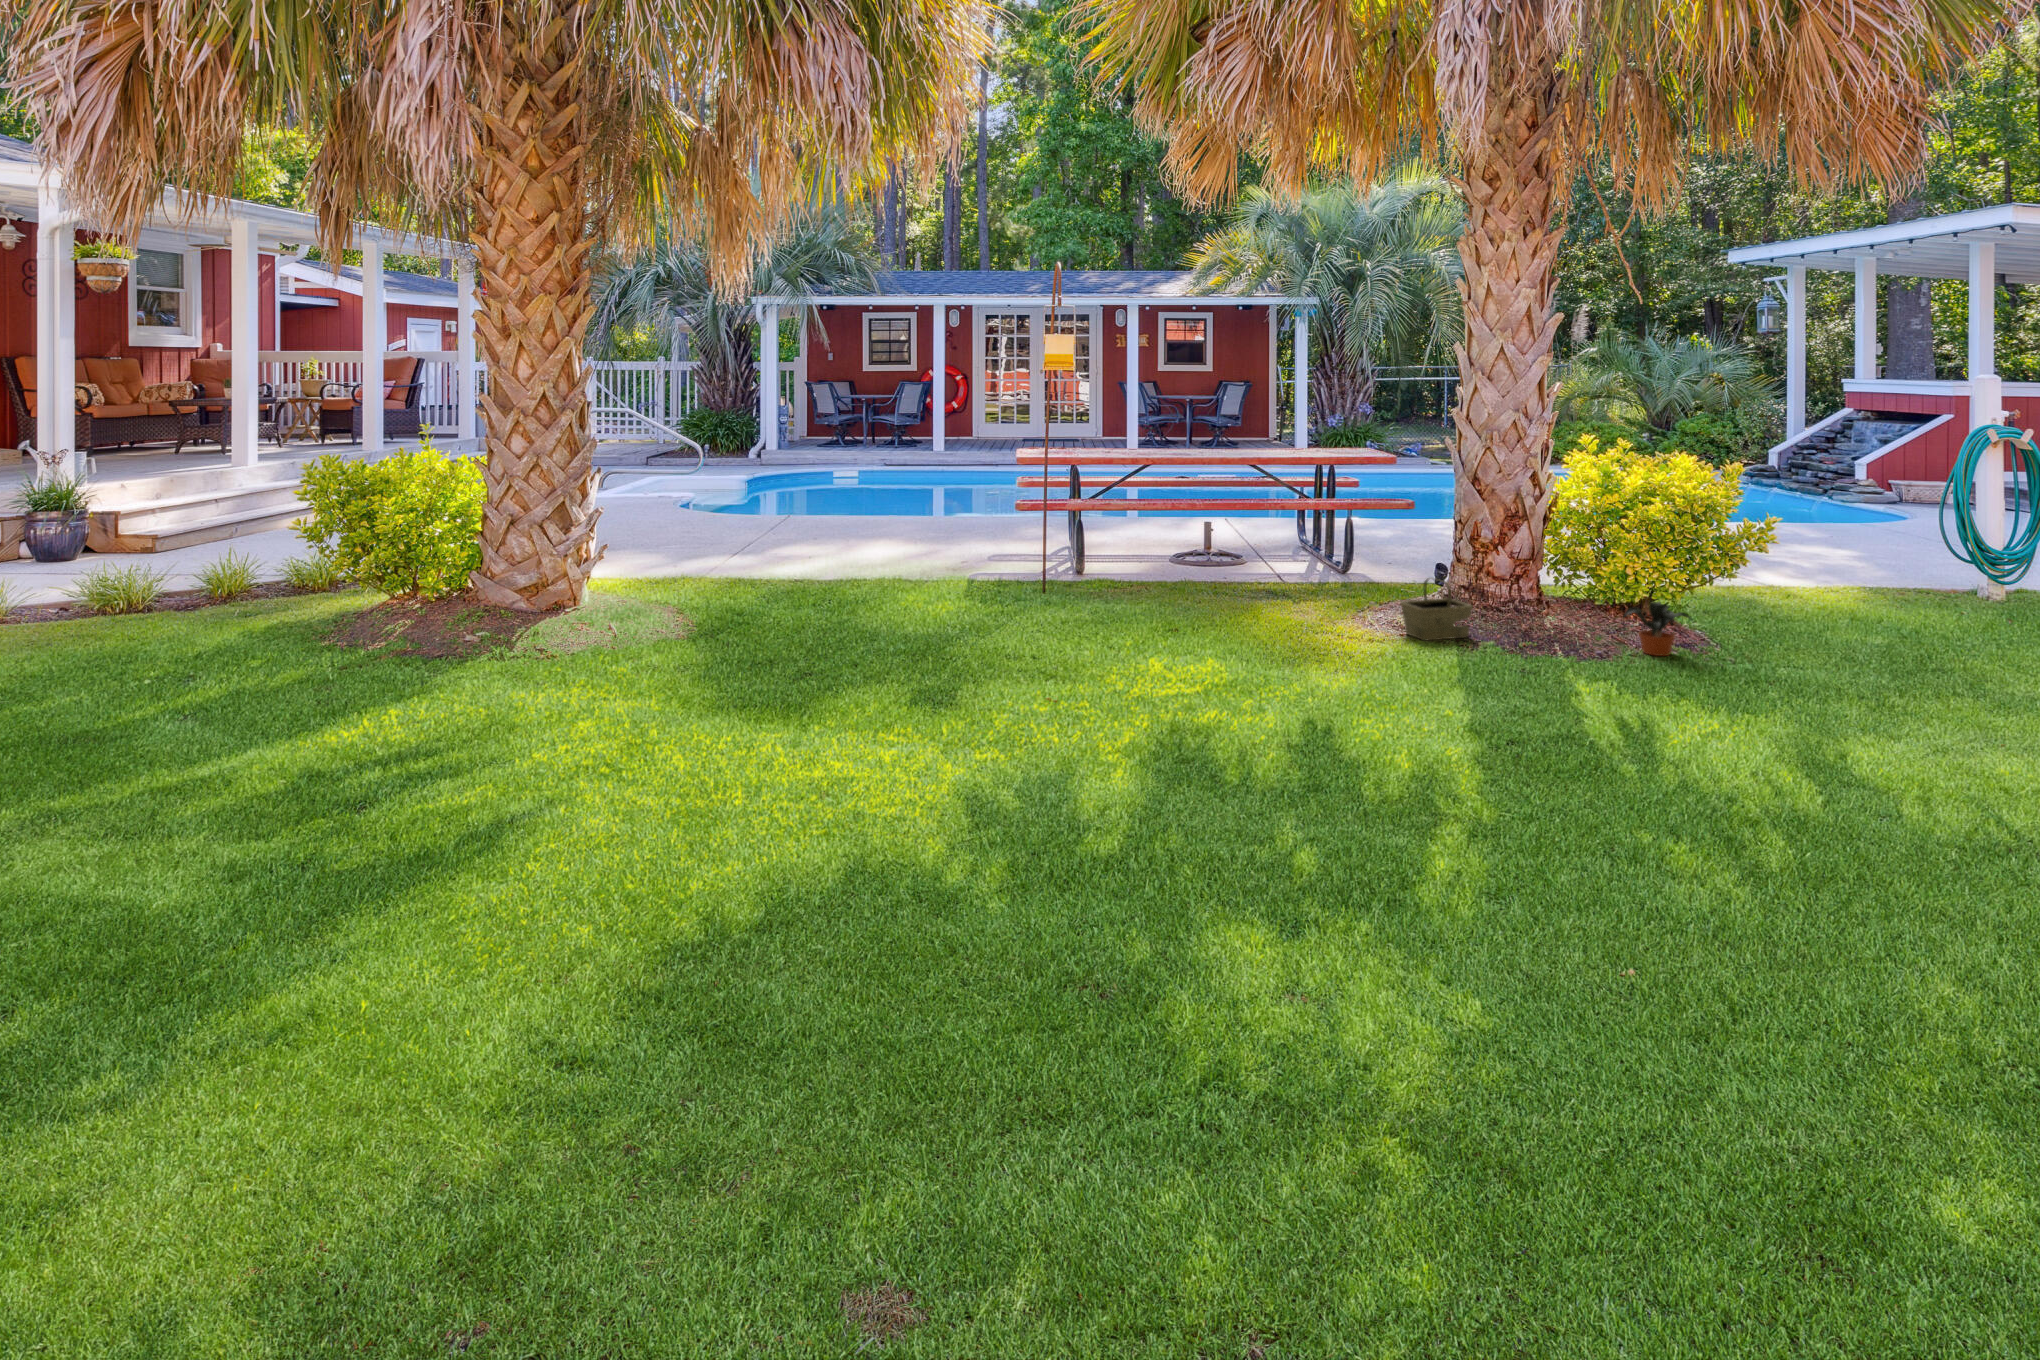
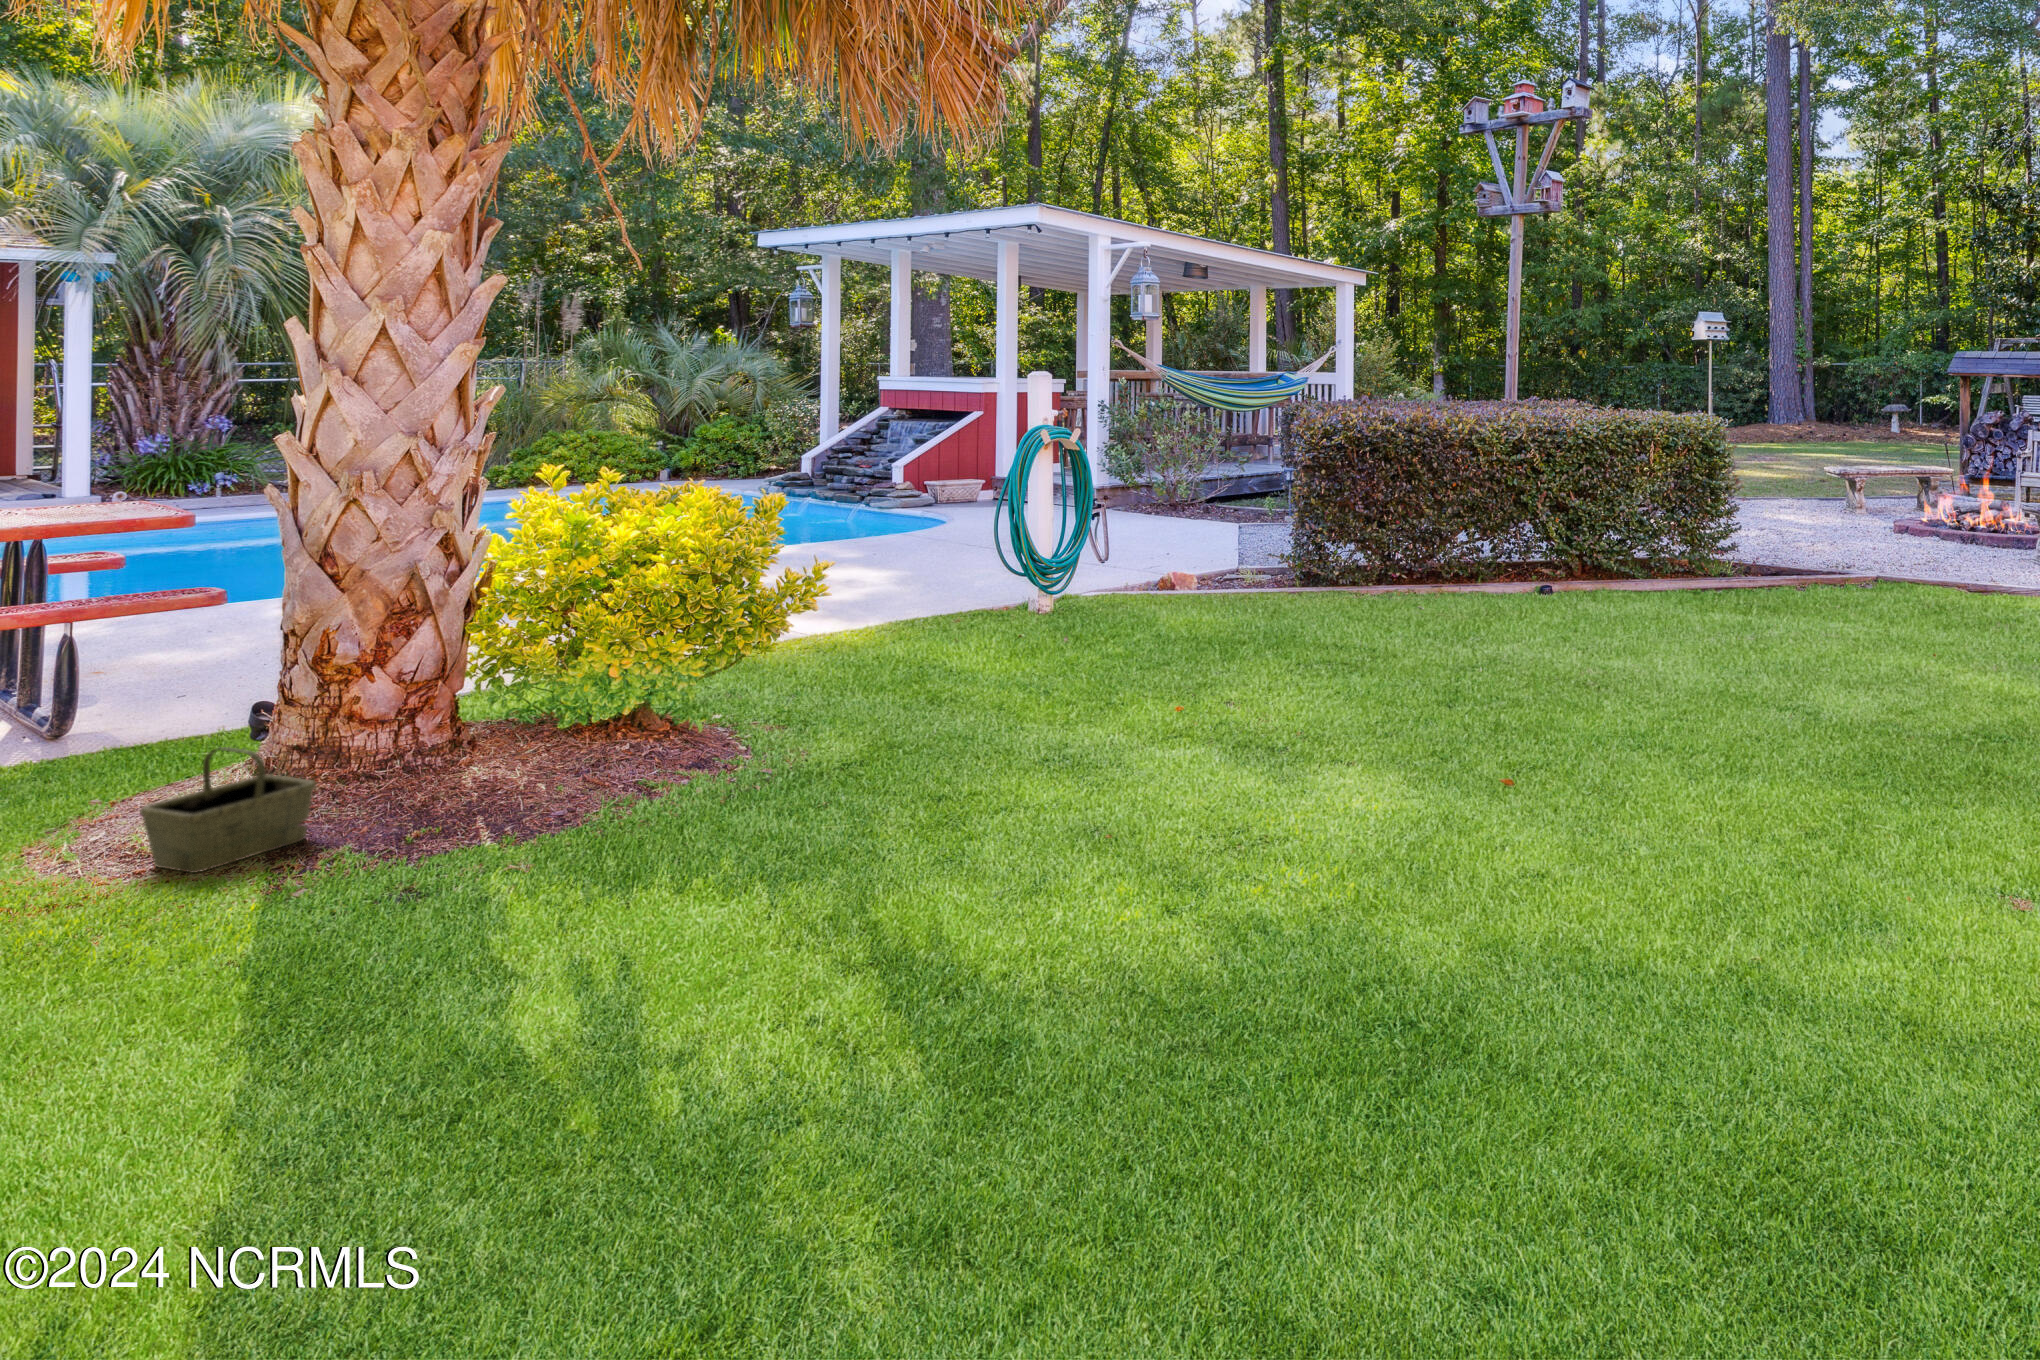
potted plant: present [1623,602,1692,656] -> none [605,708,718,794]

